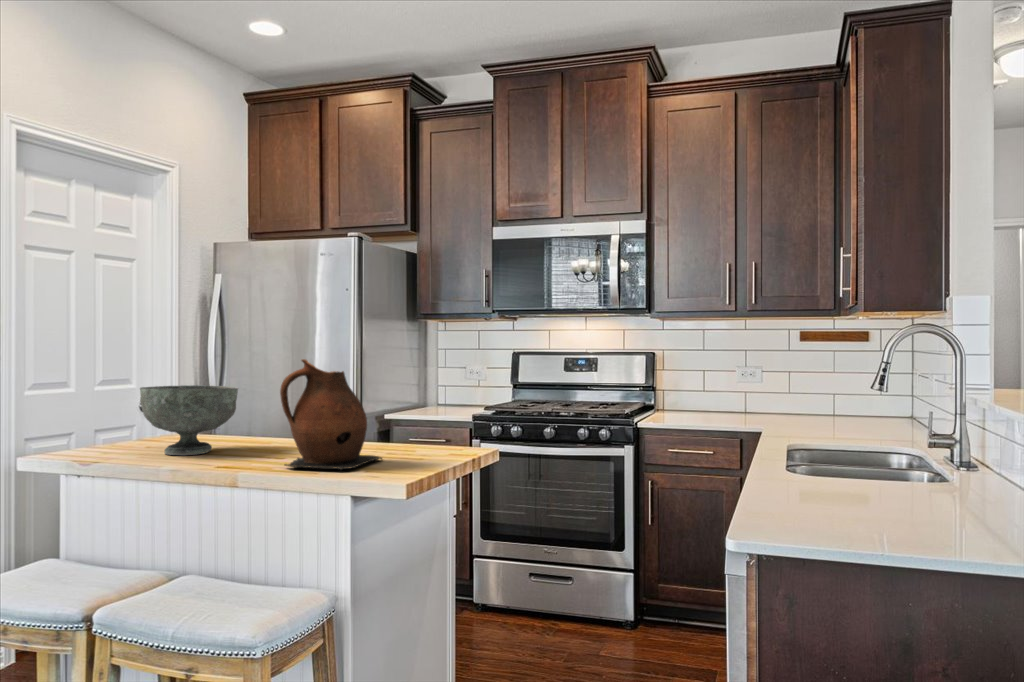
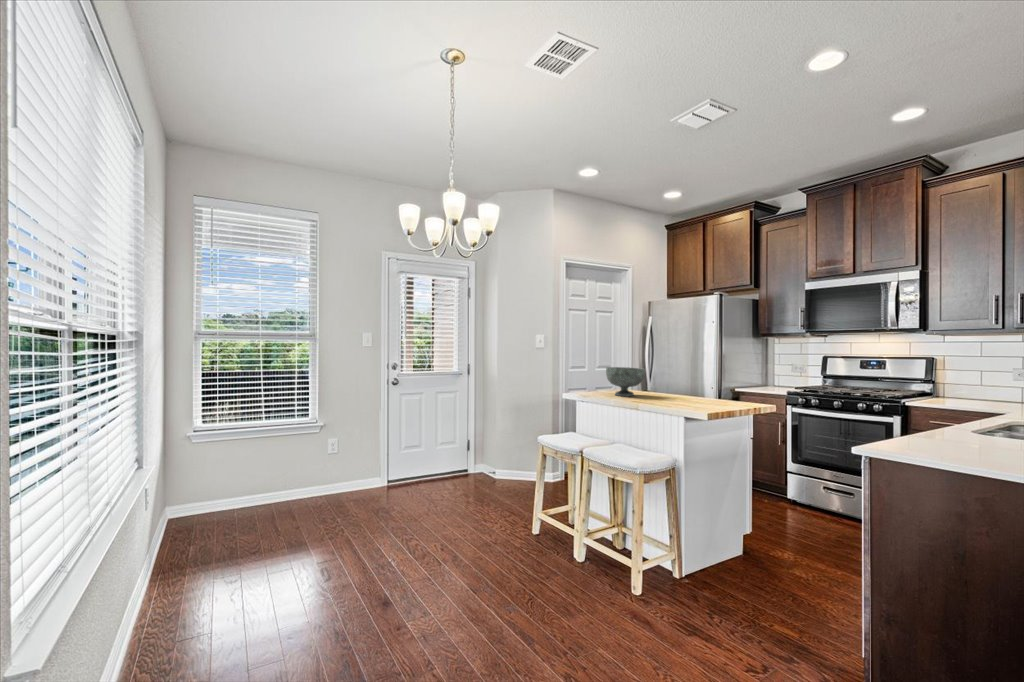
ceramic pitcher: present [280,359,382,471] -> none [657,358,705,407]

